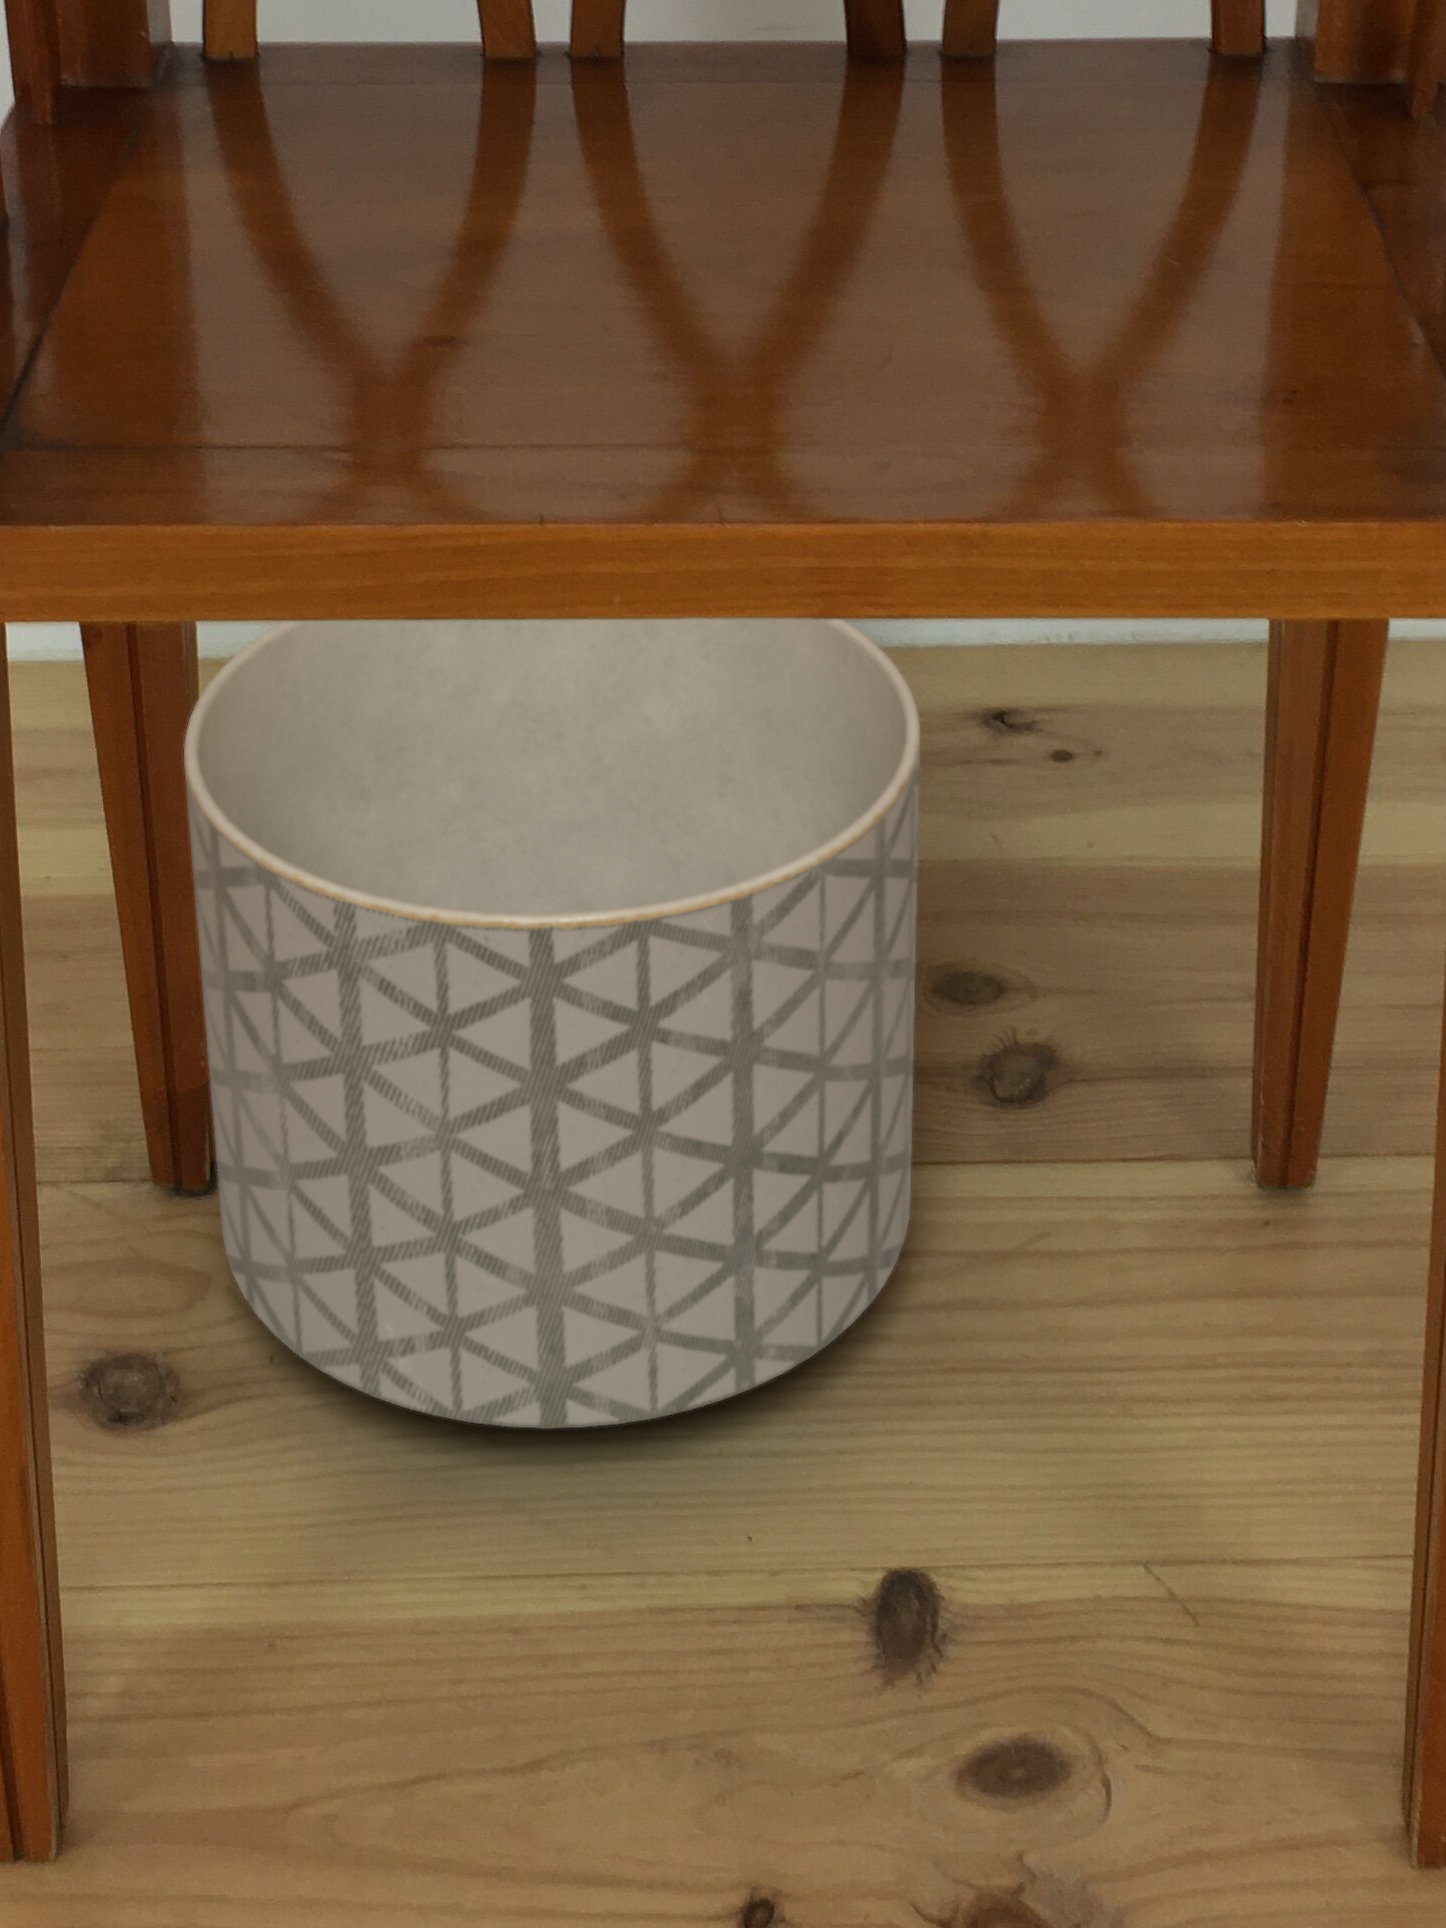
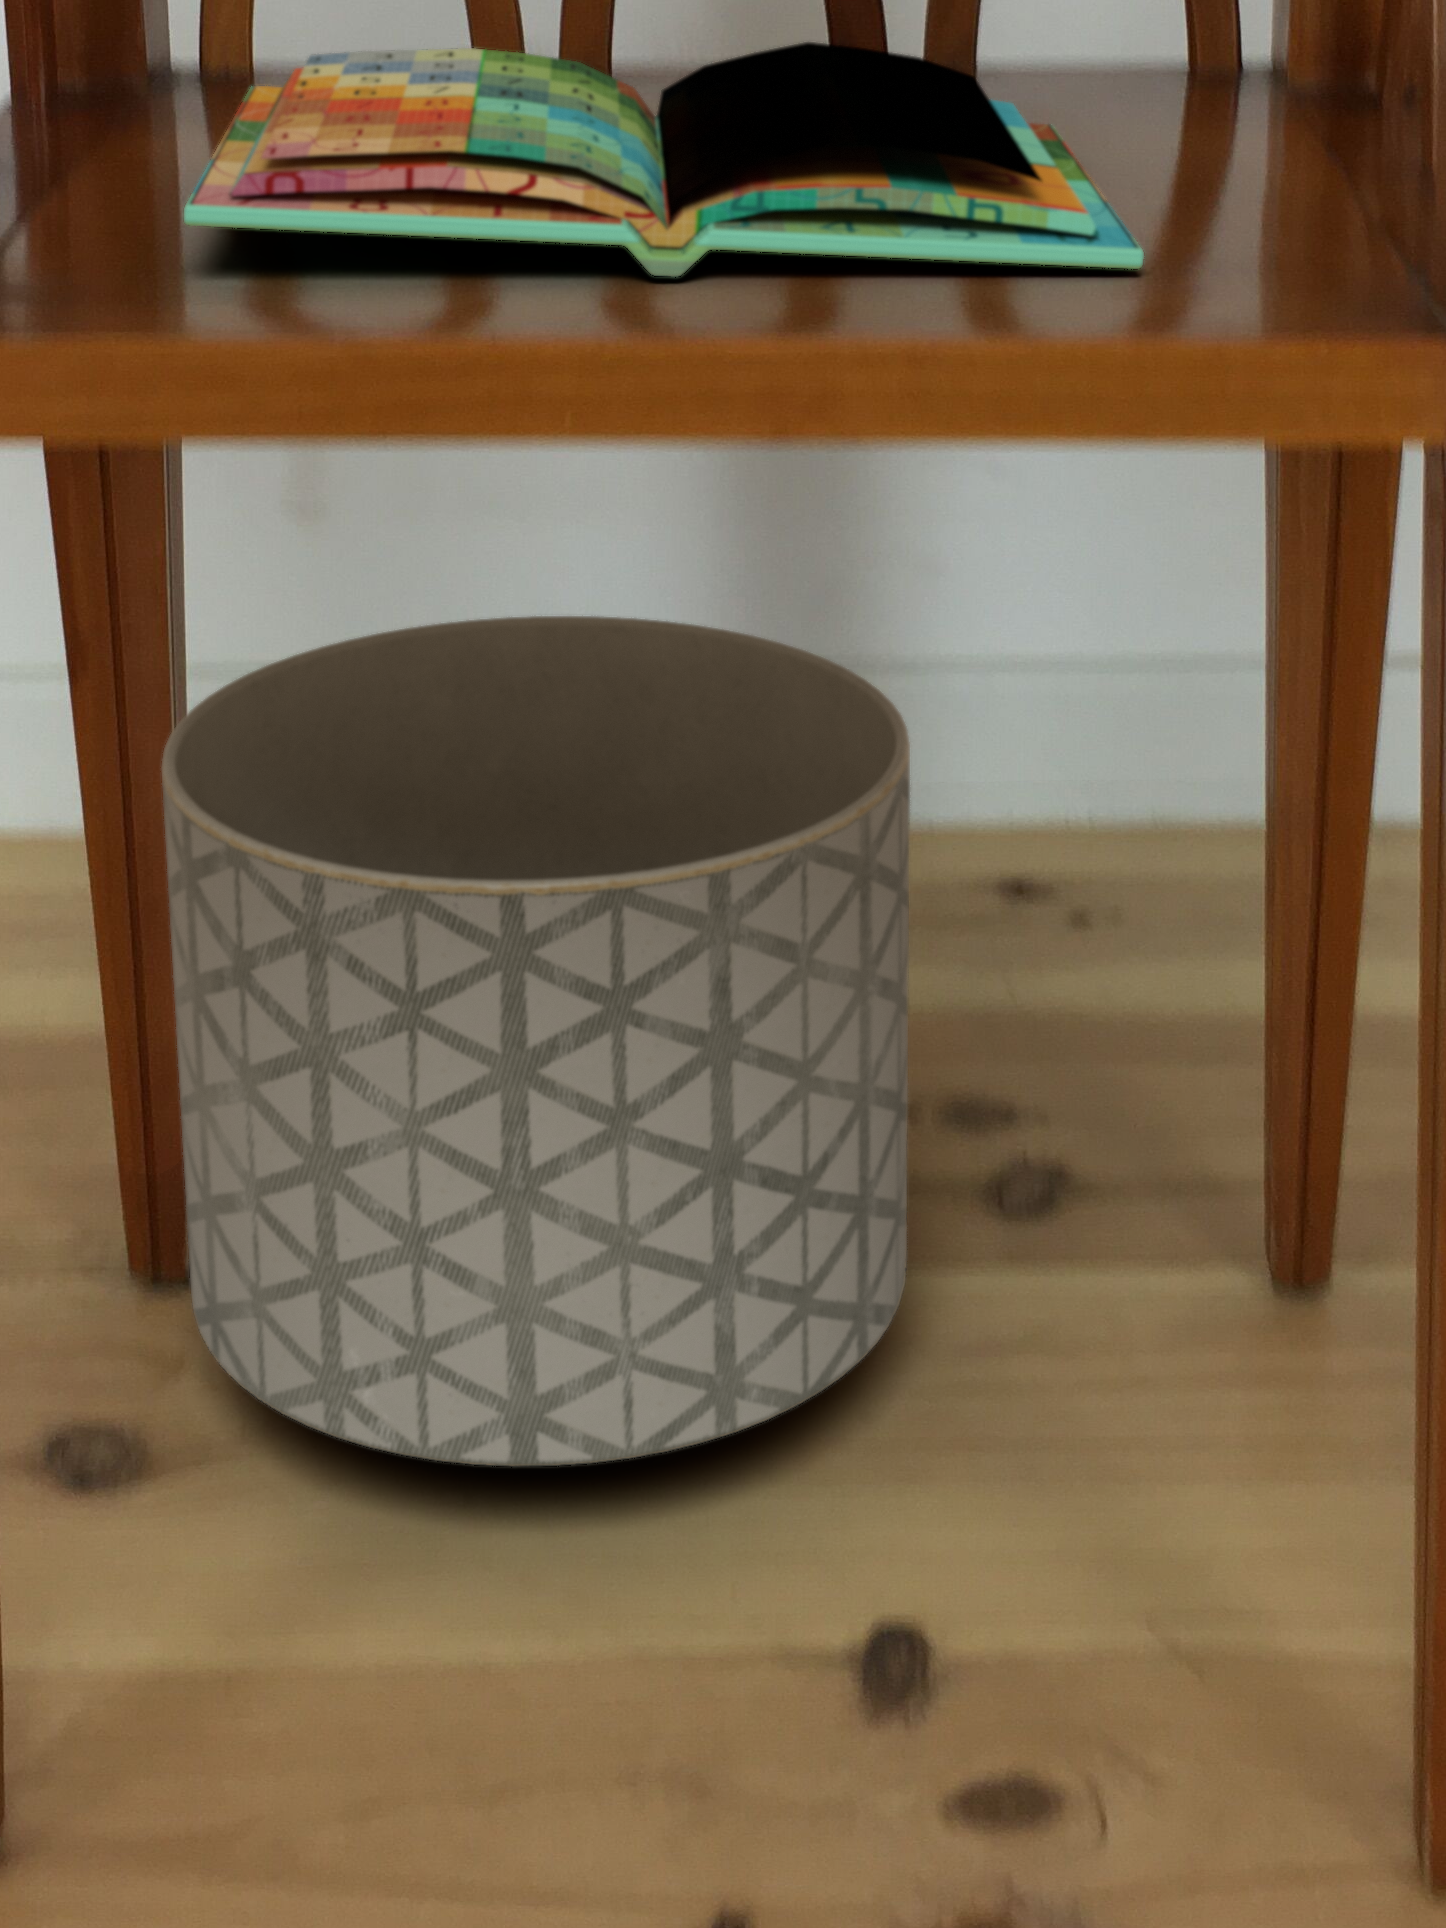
book: none [222,80,1180,419] -> present [184,42,1144,277]

